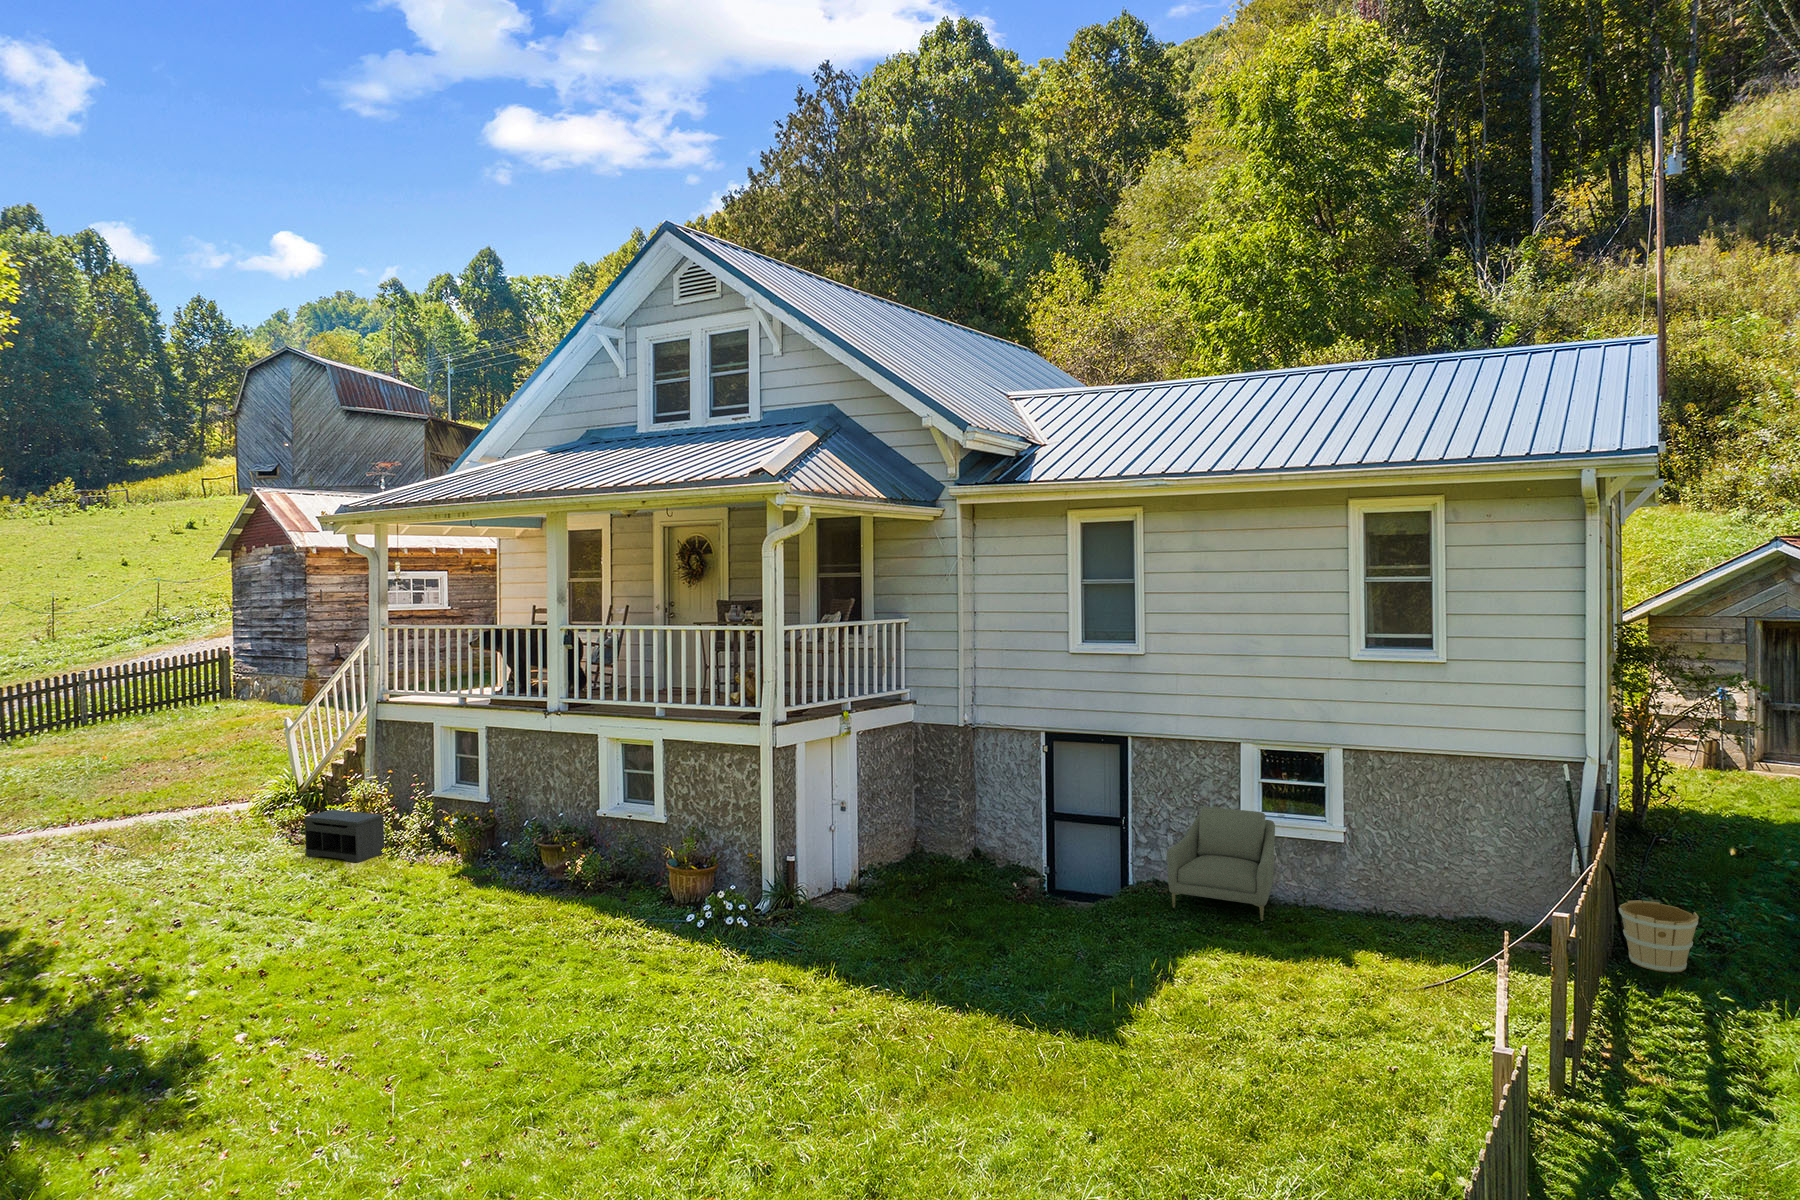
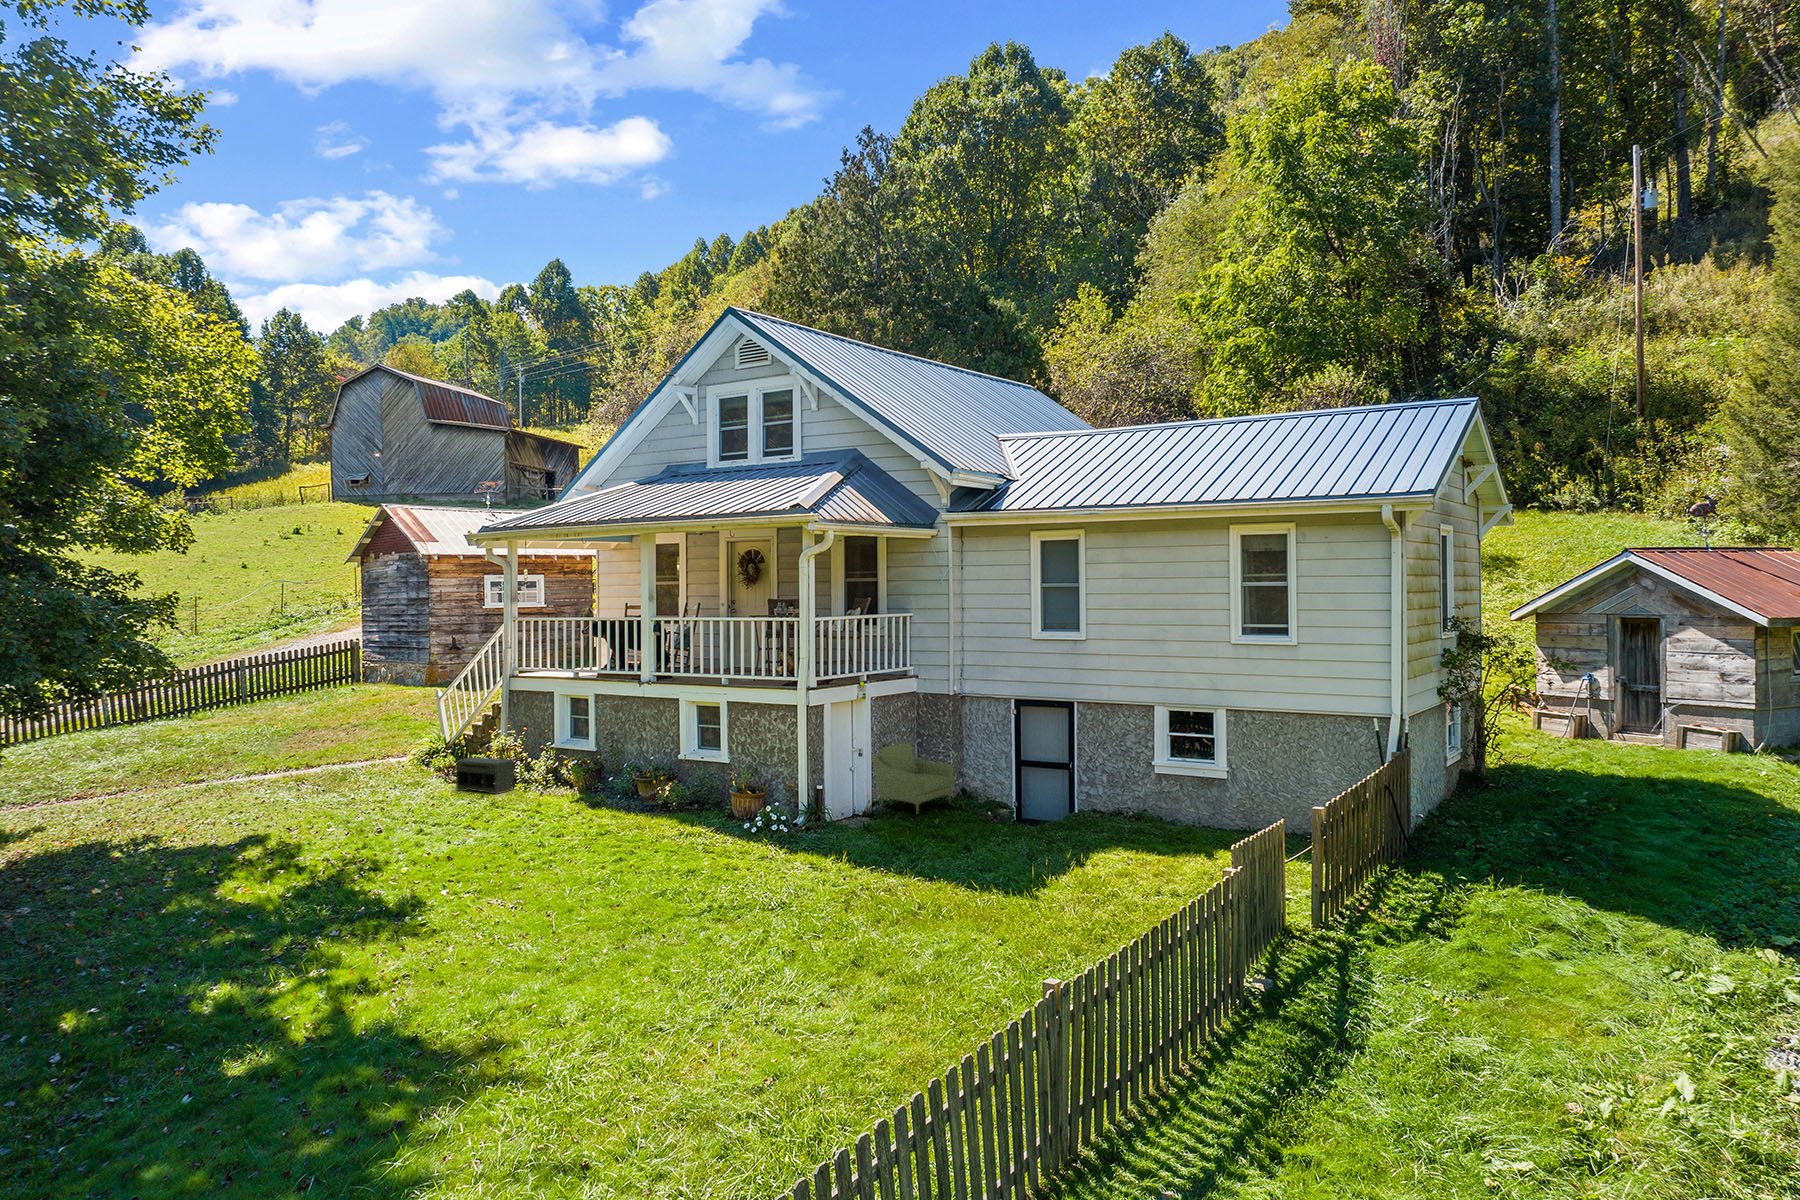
chair: present [1167,806,1275,921] -> present [872,742,954,814]
wooden bucket: present [1619,900,1699,972] -> none [1400,813,1450,860]

